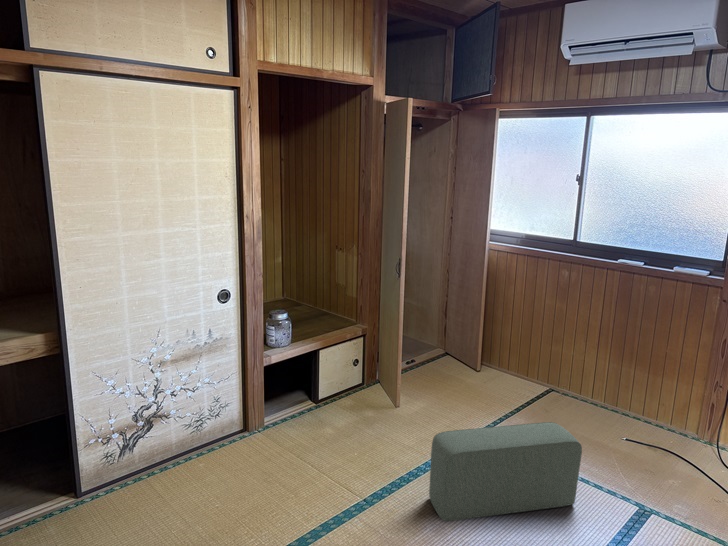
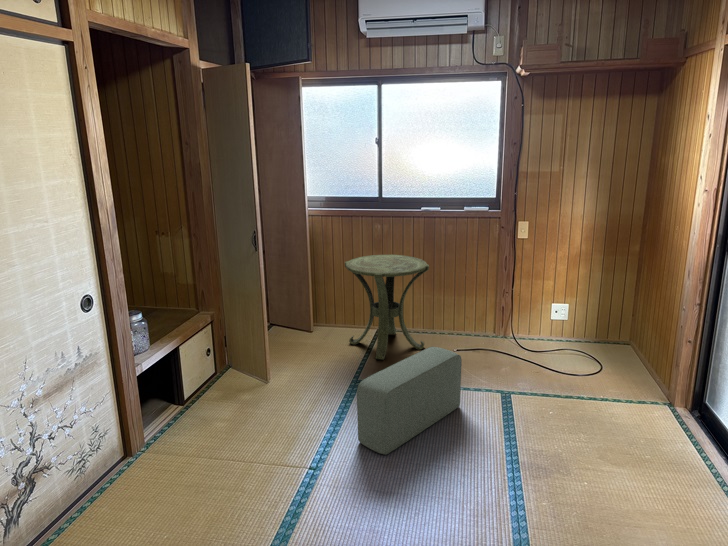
side table: none [507,304,607,425] -> present [345,255,429,360]

